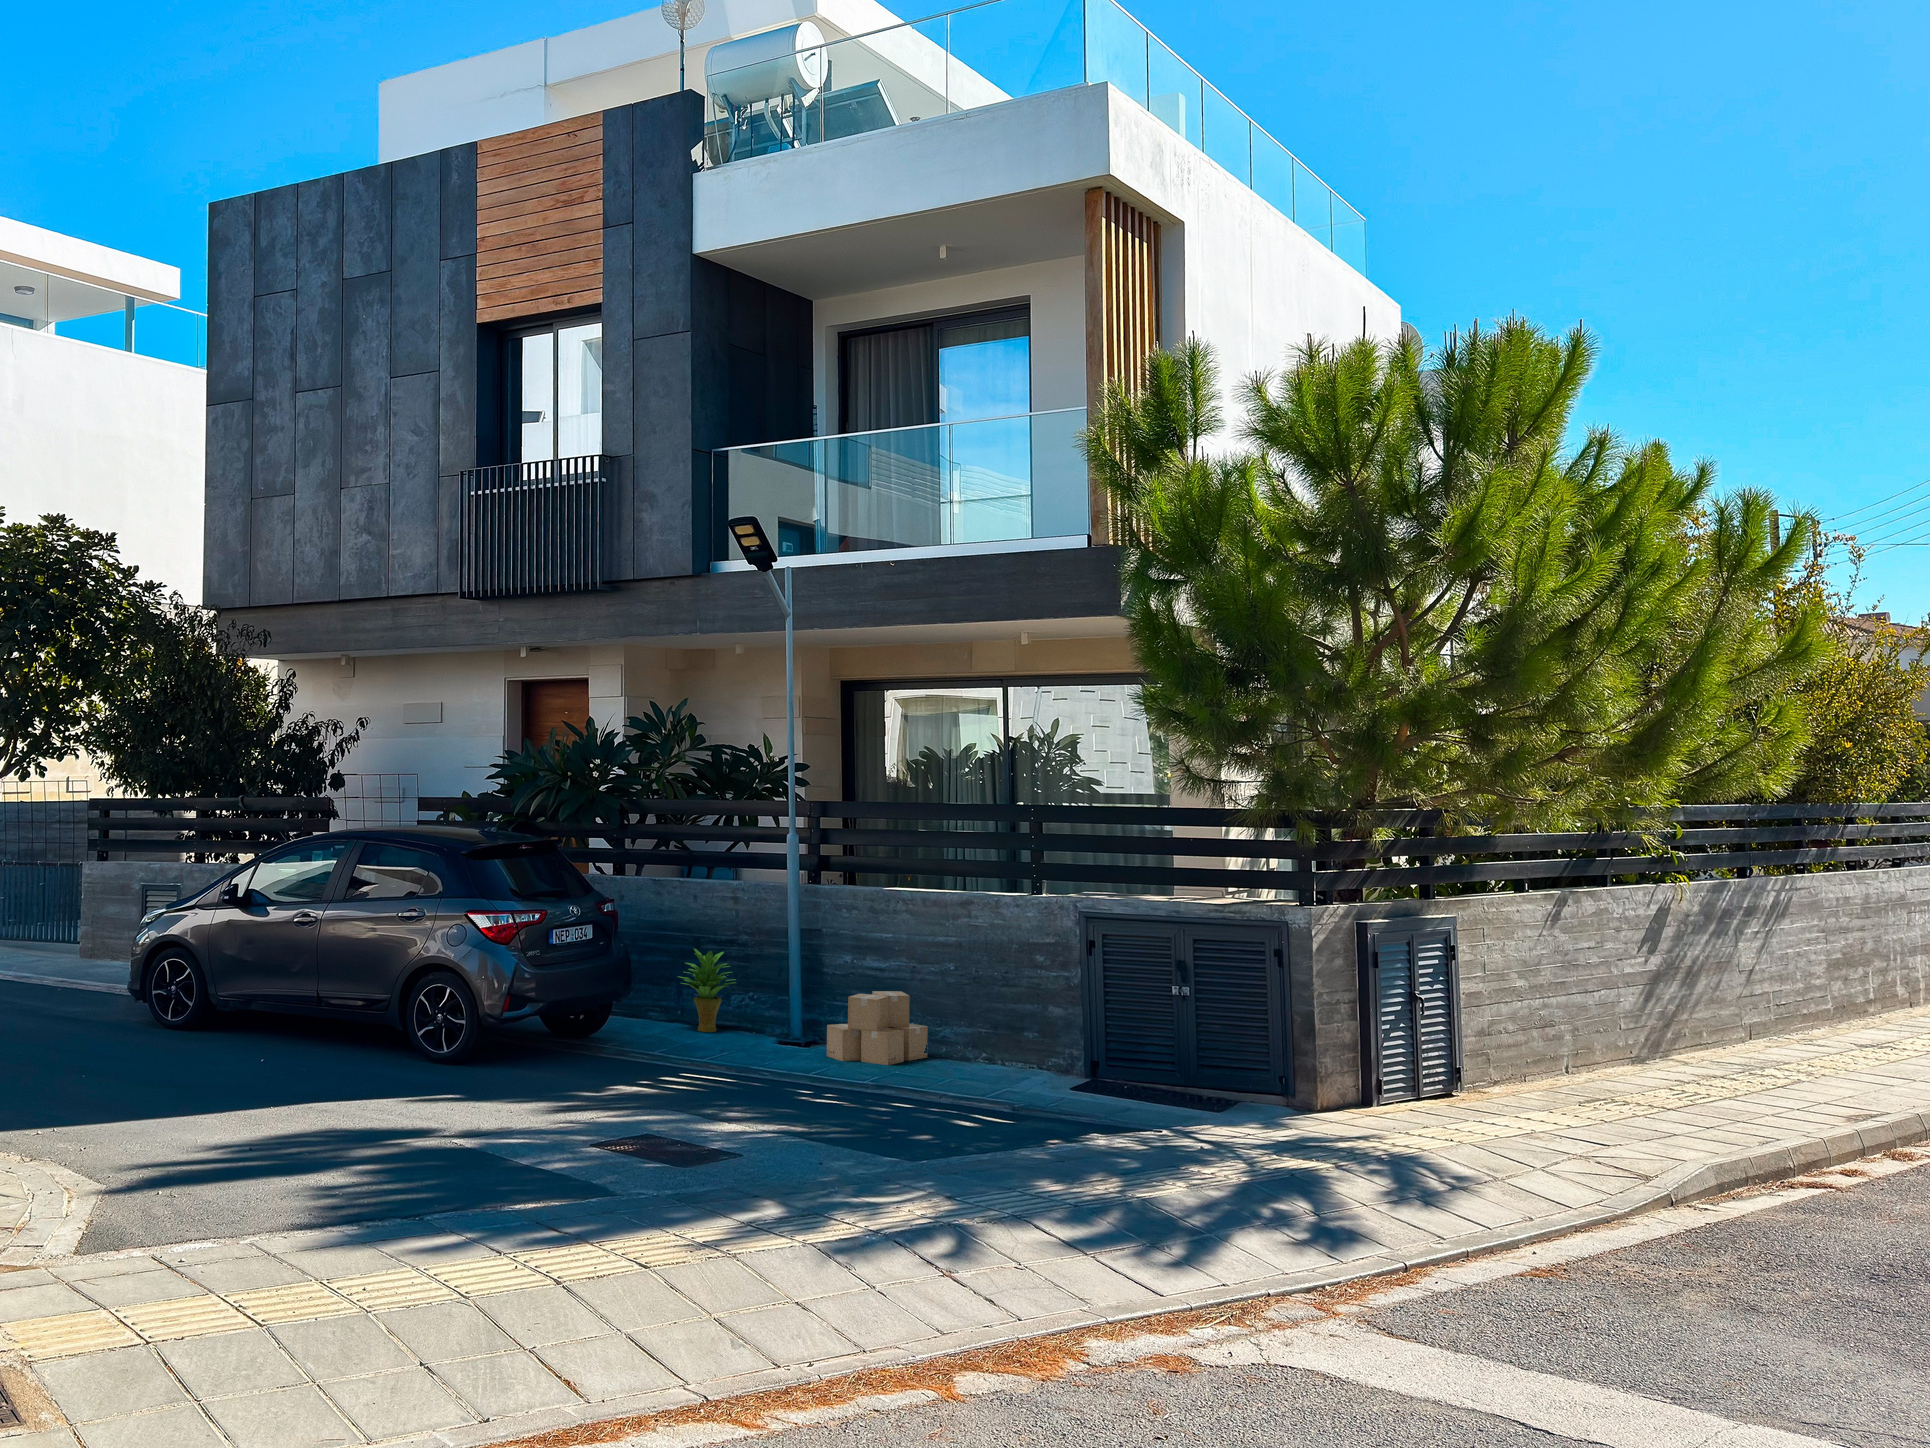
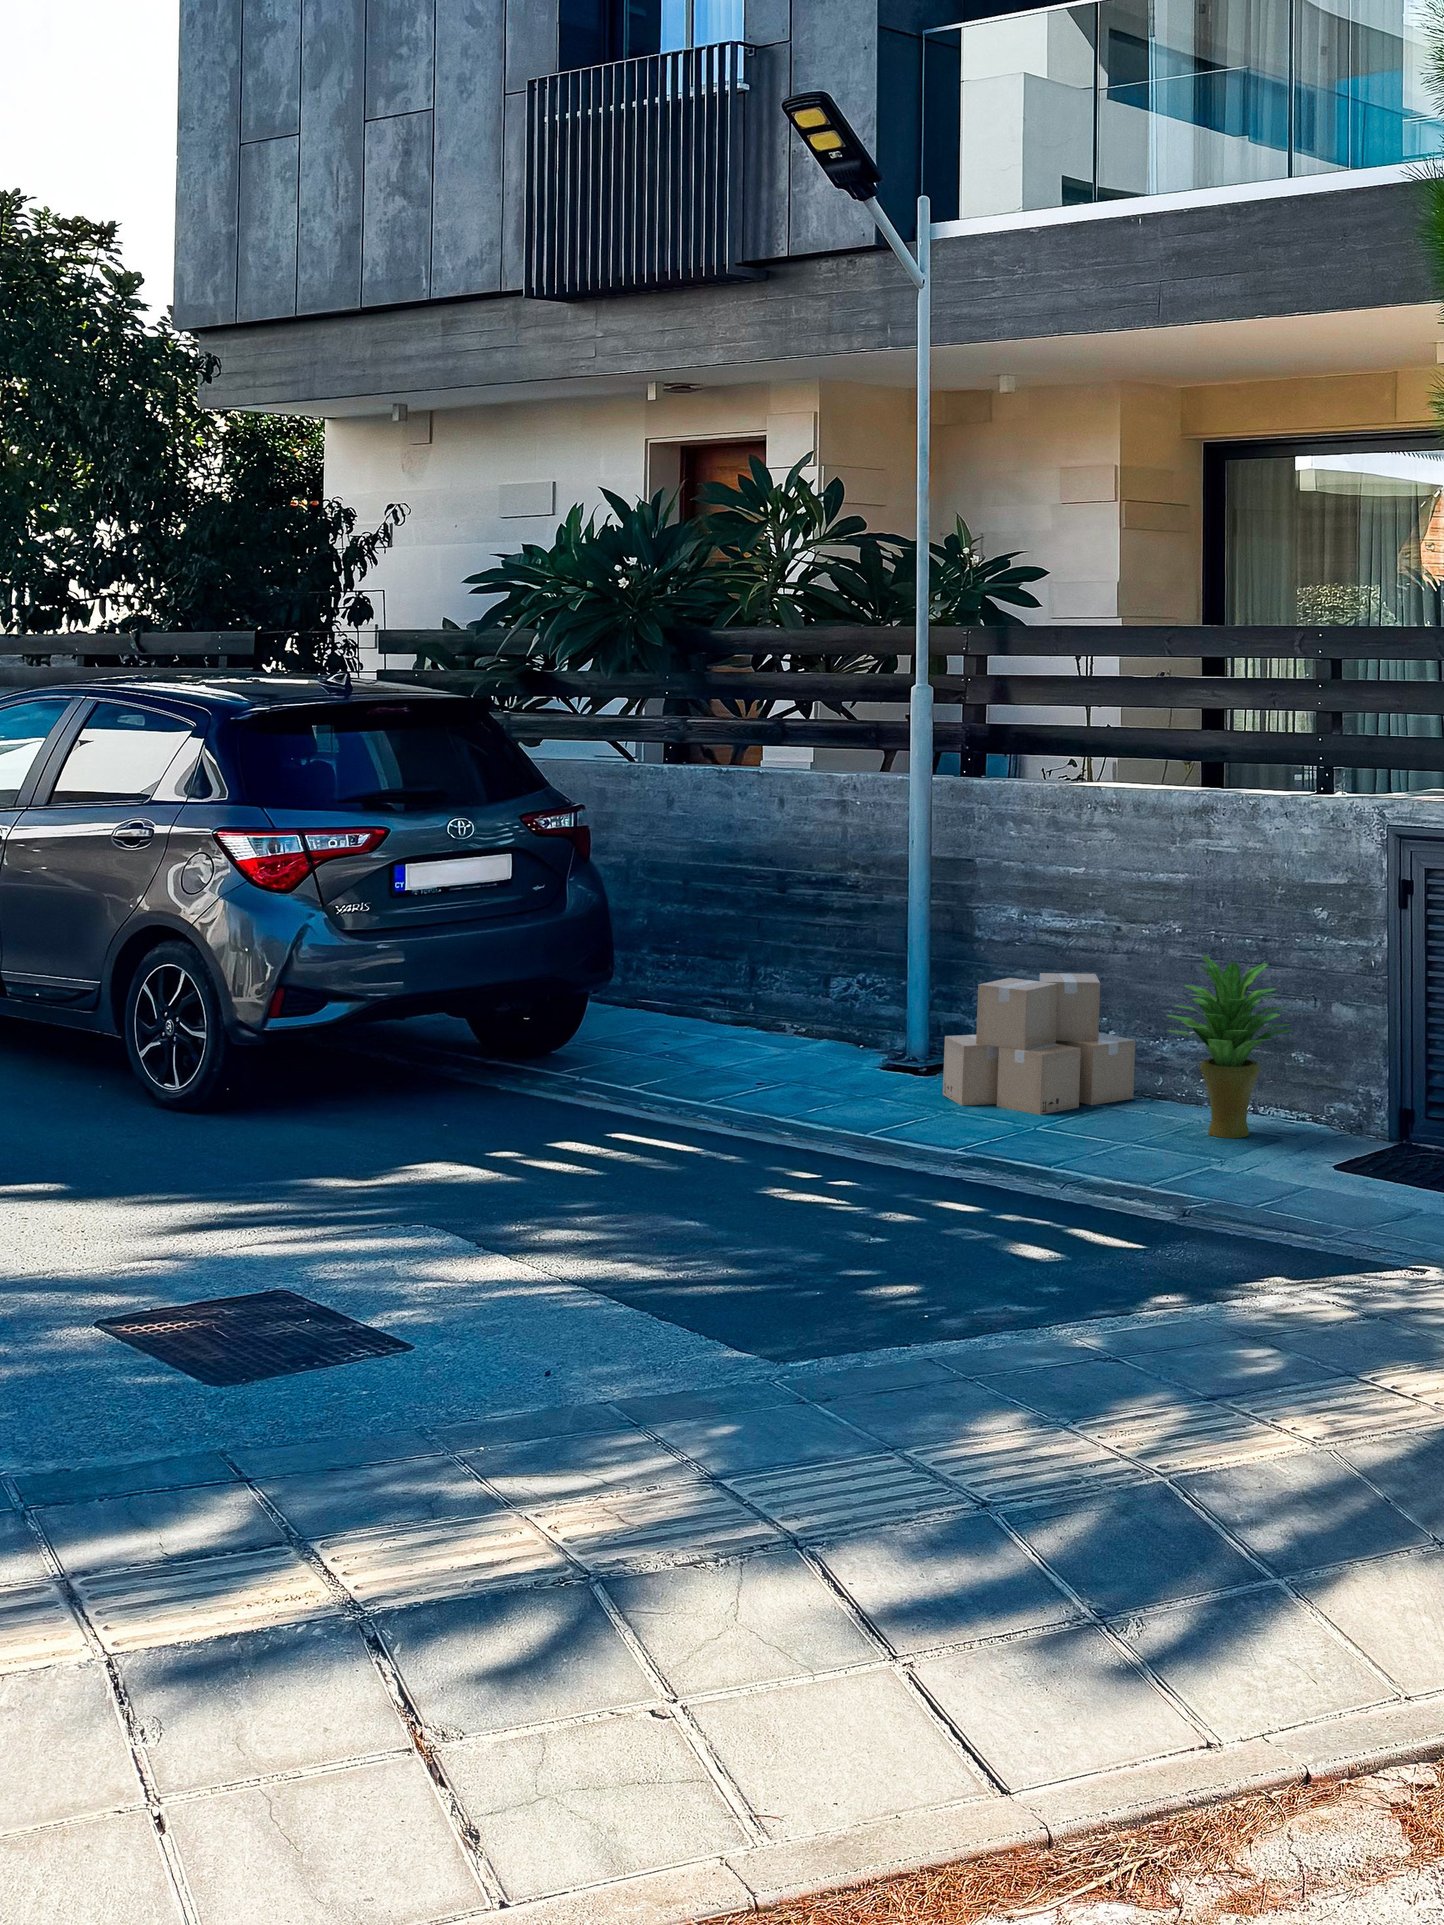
potted plant: present [678,949,736,1032] -> present [1167,955,1293,1138]

